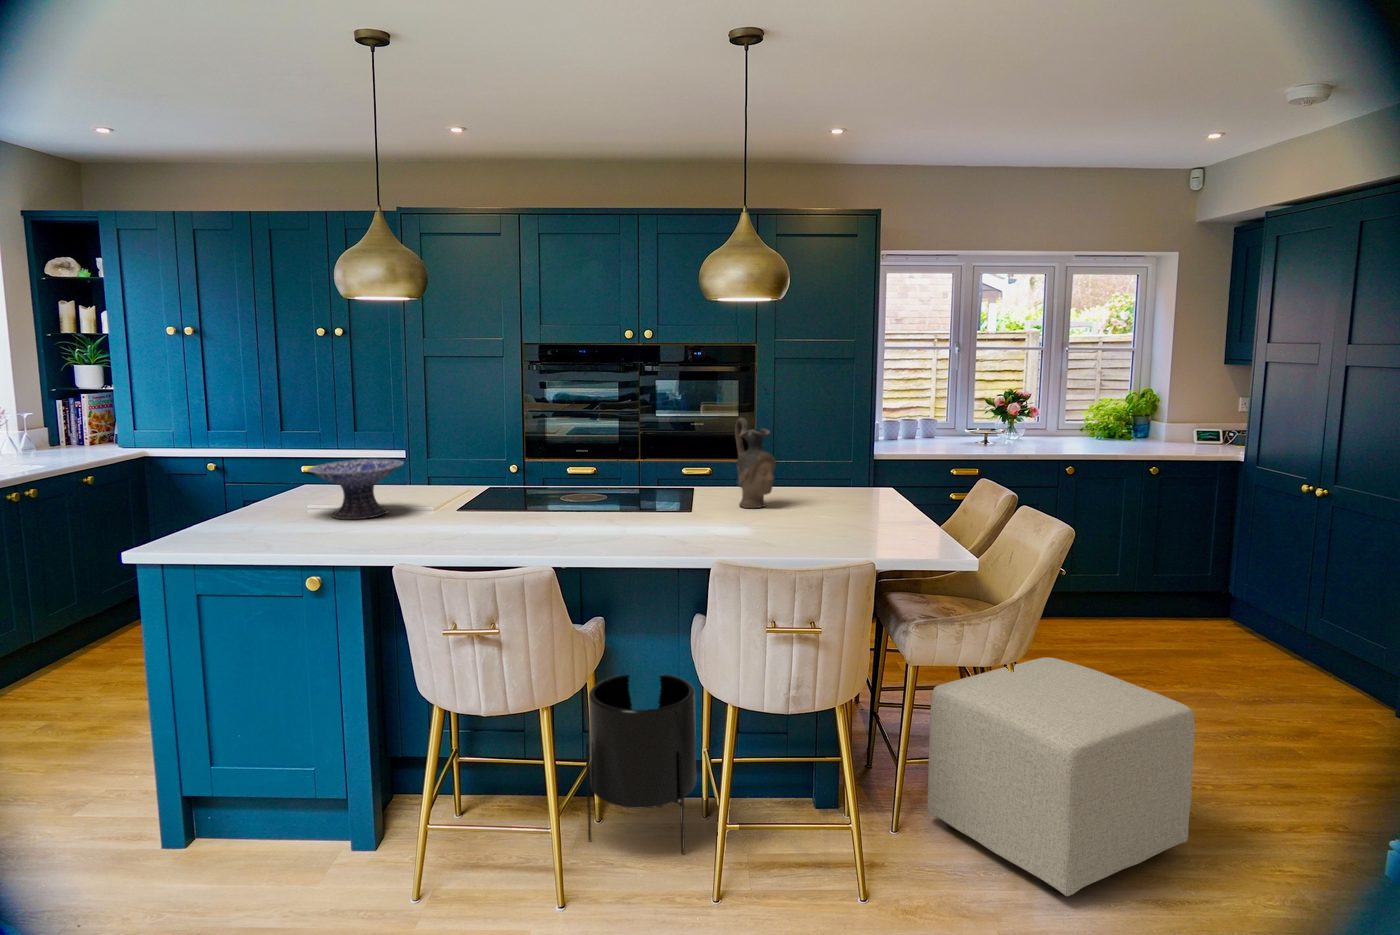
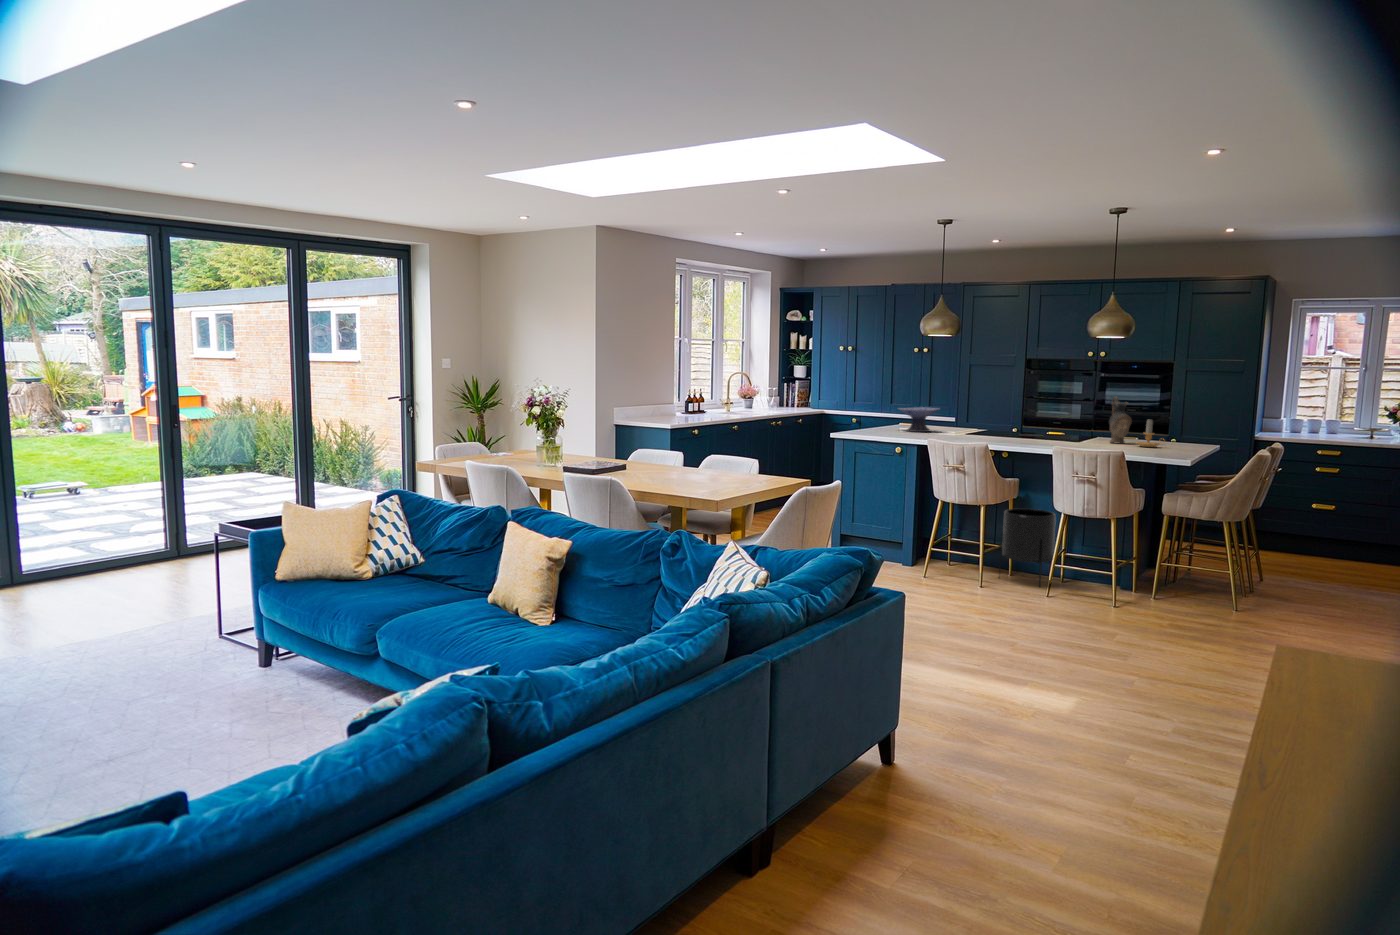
candle: none [797,459,849,515] -> present [1137,419,1162,447]
ottoman: present [927,657,1195,896] -> none [1176,530,1322,627]

